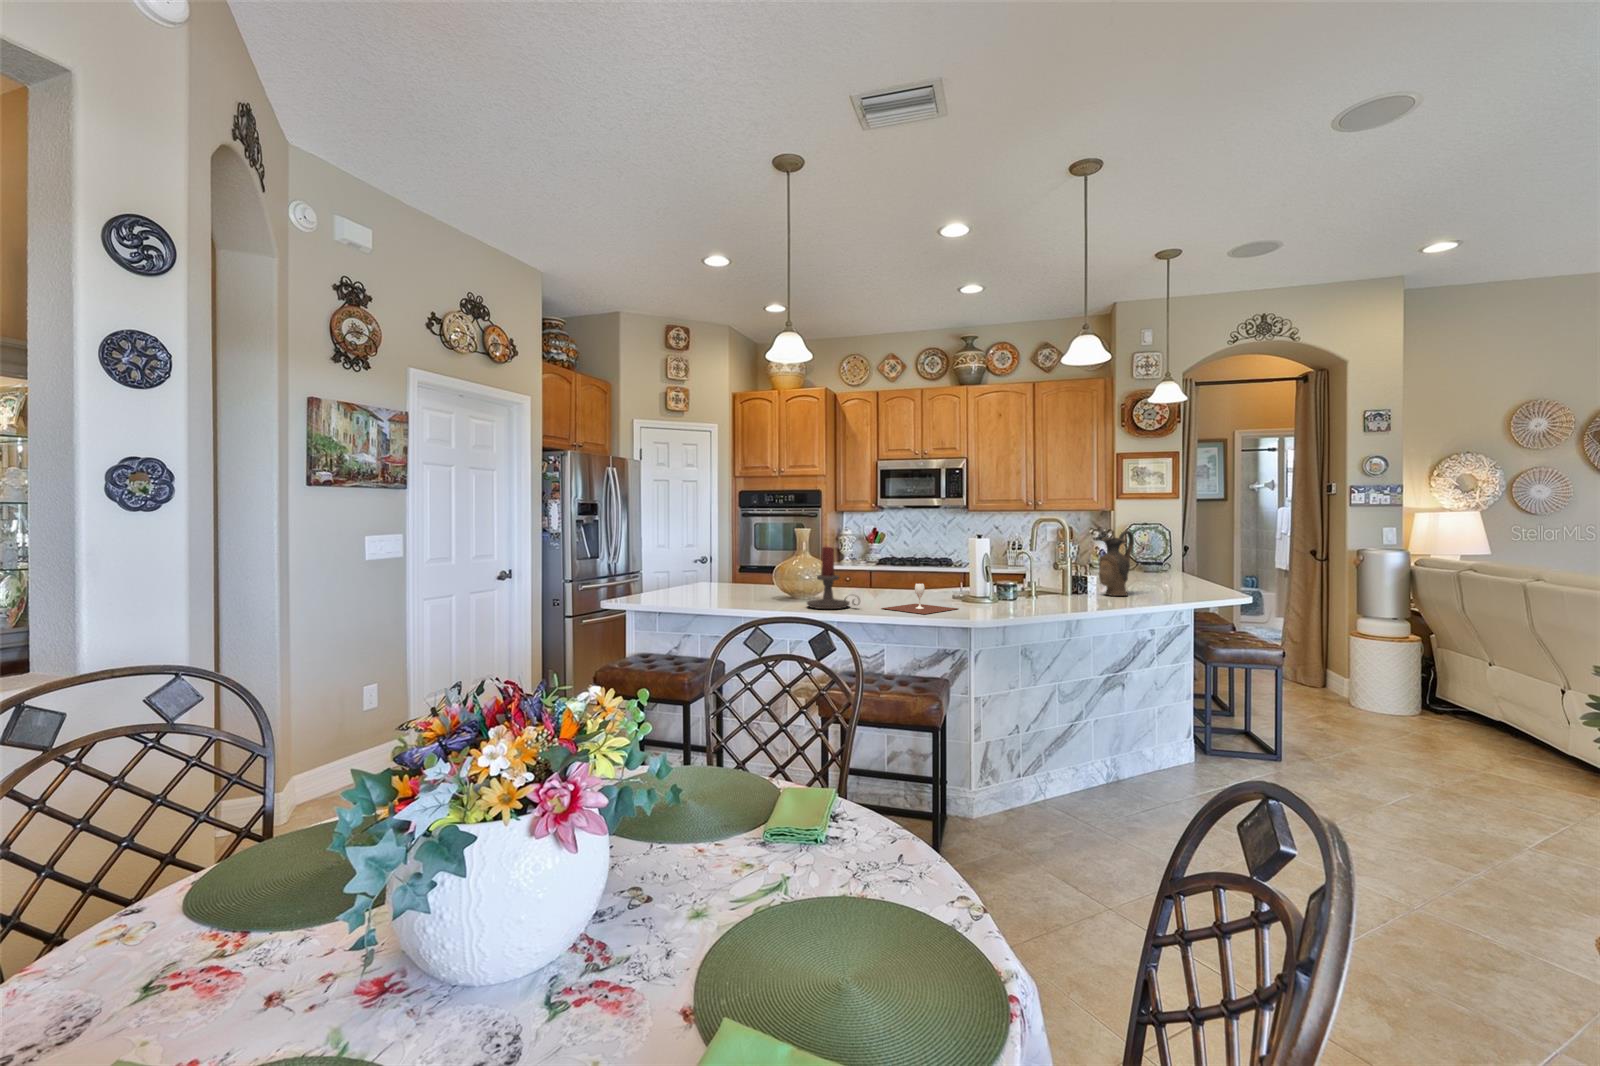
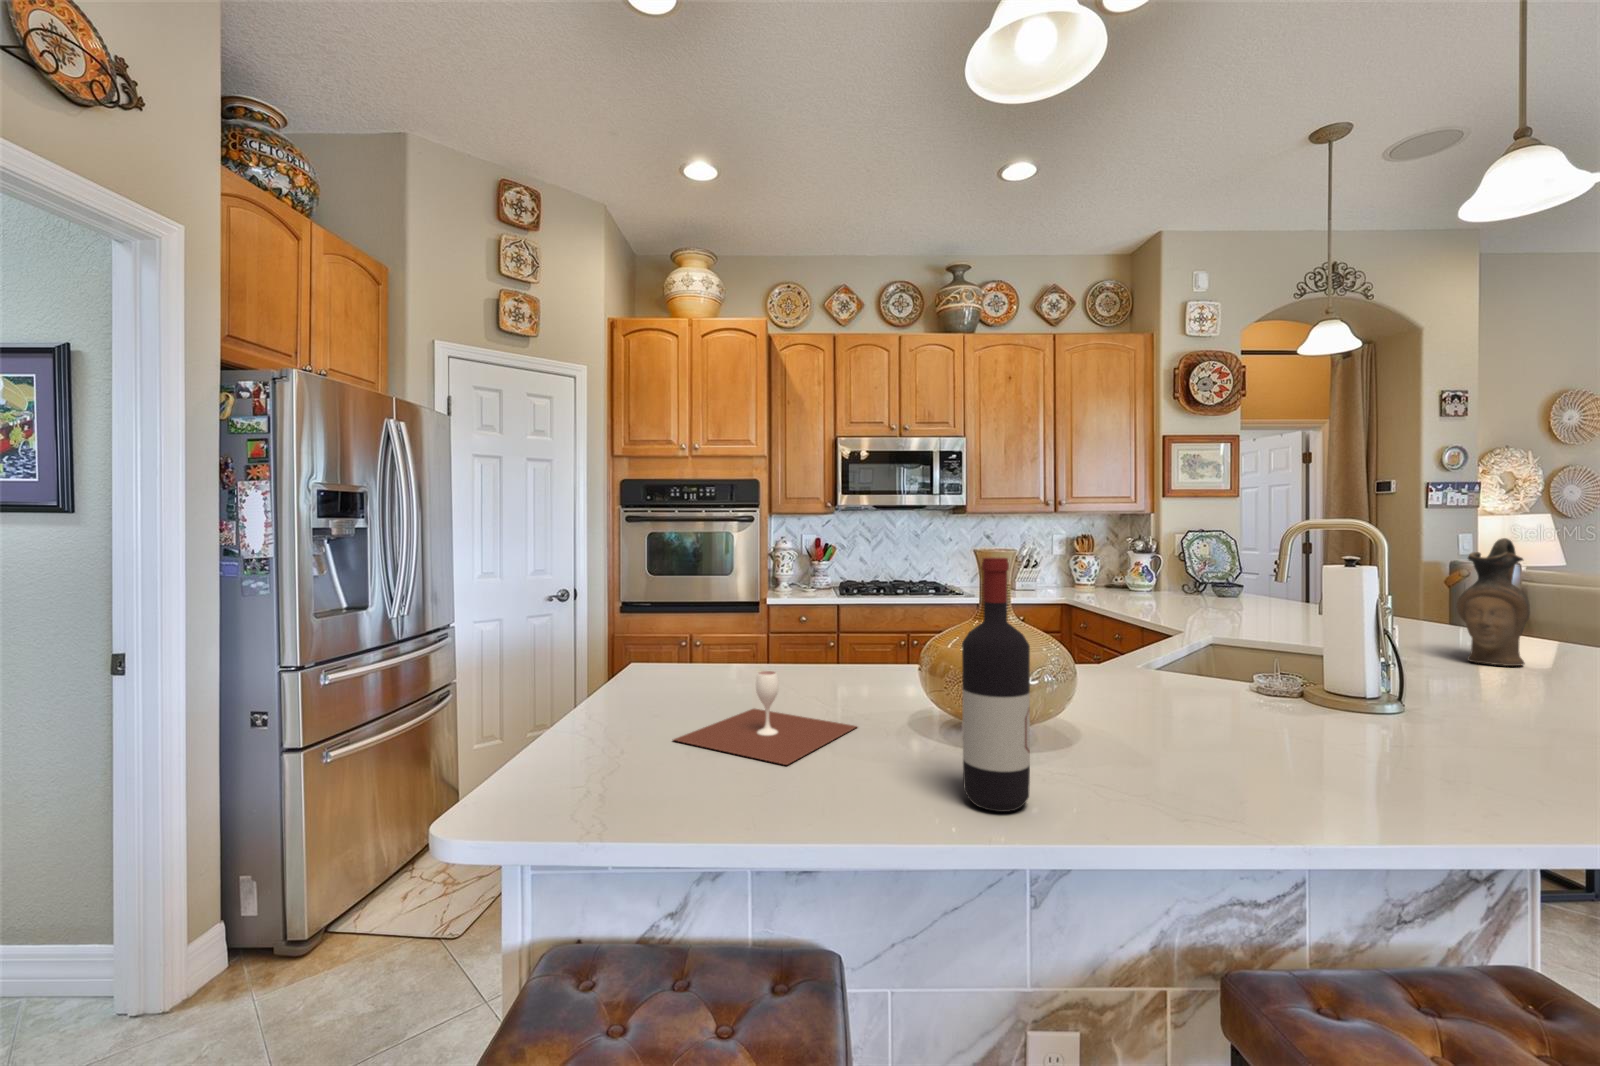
wine bottle: none [755,534,774,609] -> present [962,558,1030,812]
candle holder: present [807,547,860,609] -> none [1081,590,1271,793]
wine glass: present [882,583,958,614] -> present [674,671,856,765]

